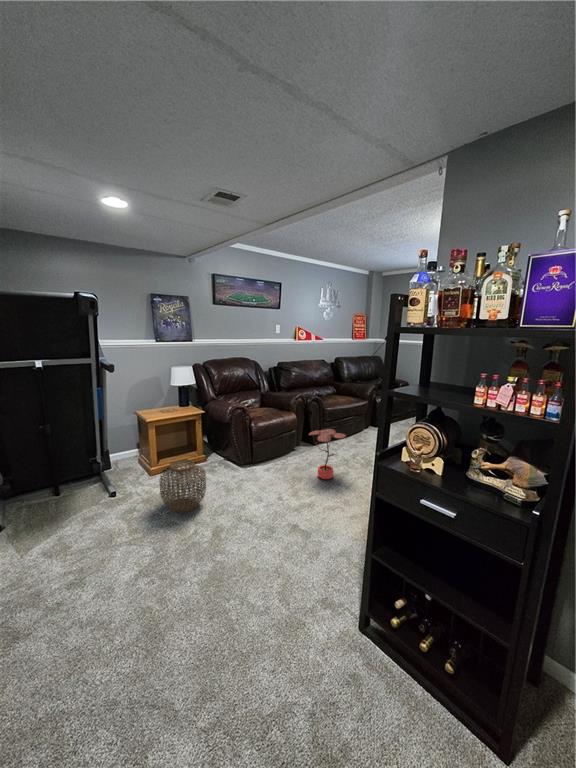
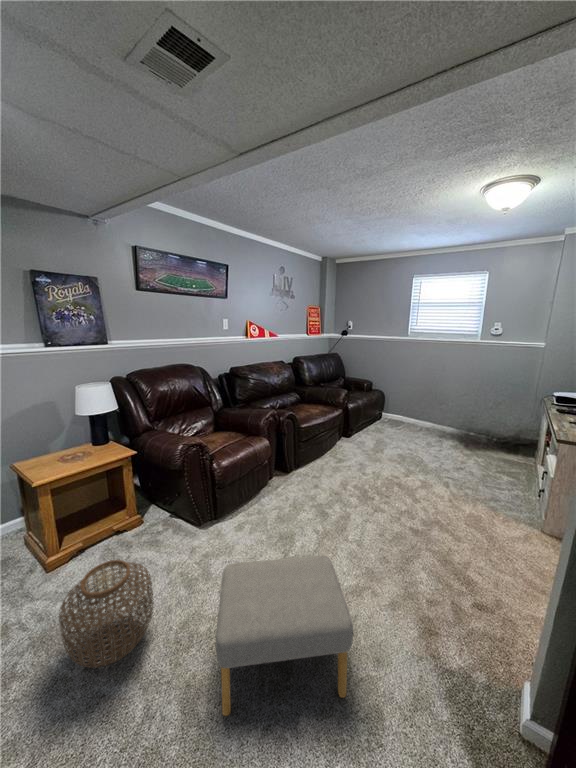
potted plant: present [309,429,346,479] -> none [297,459,348,530]
footstool: none [232,470,310,545] -> present [216,555,353,716]

